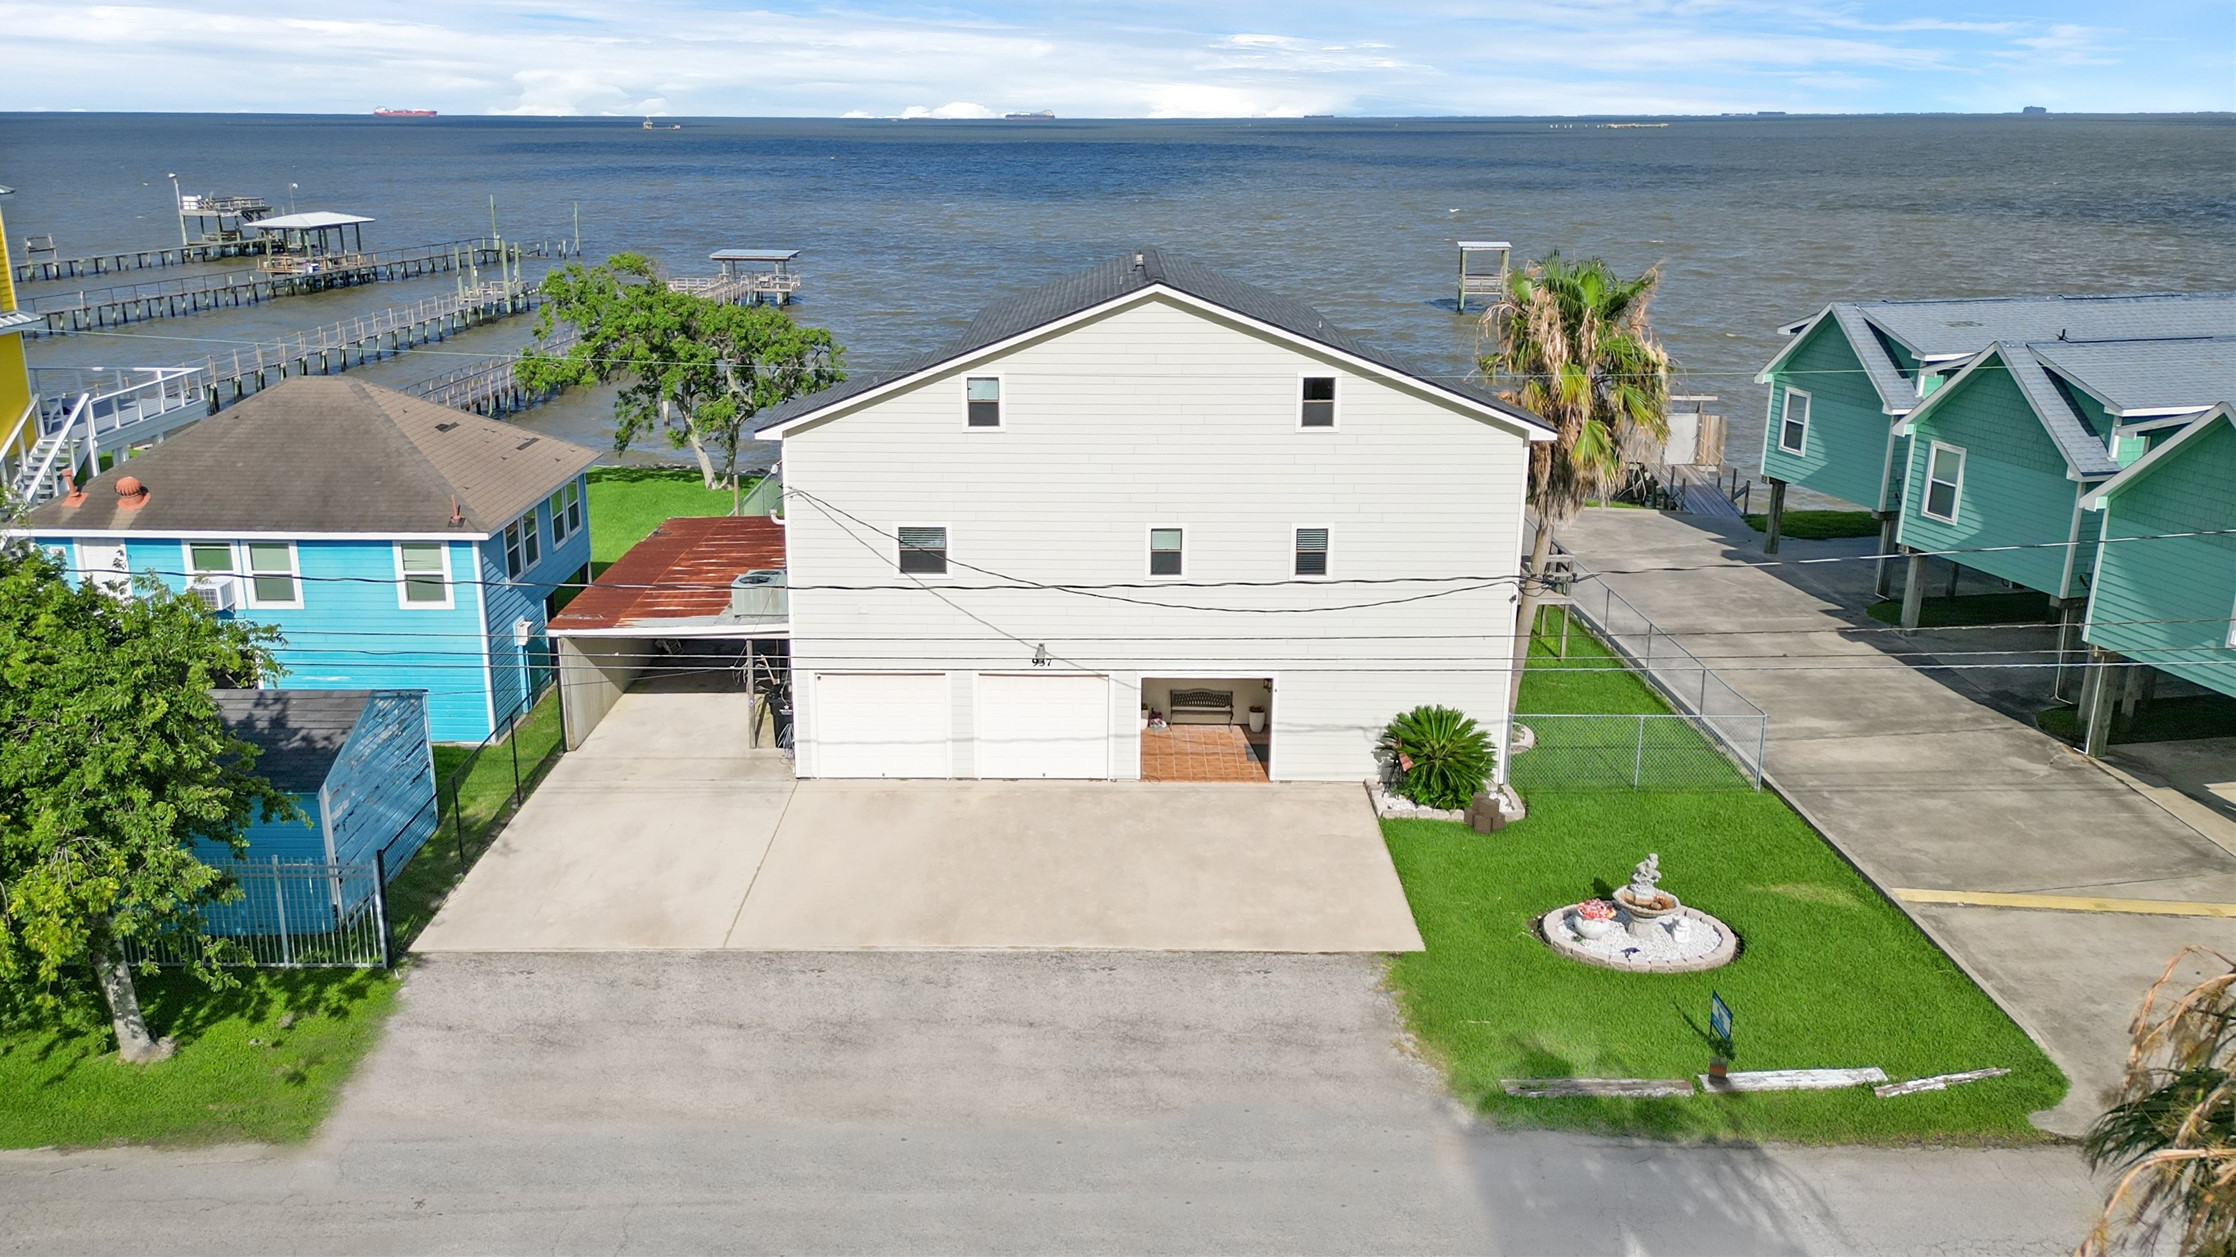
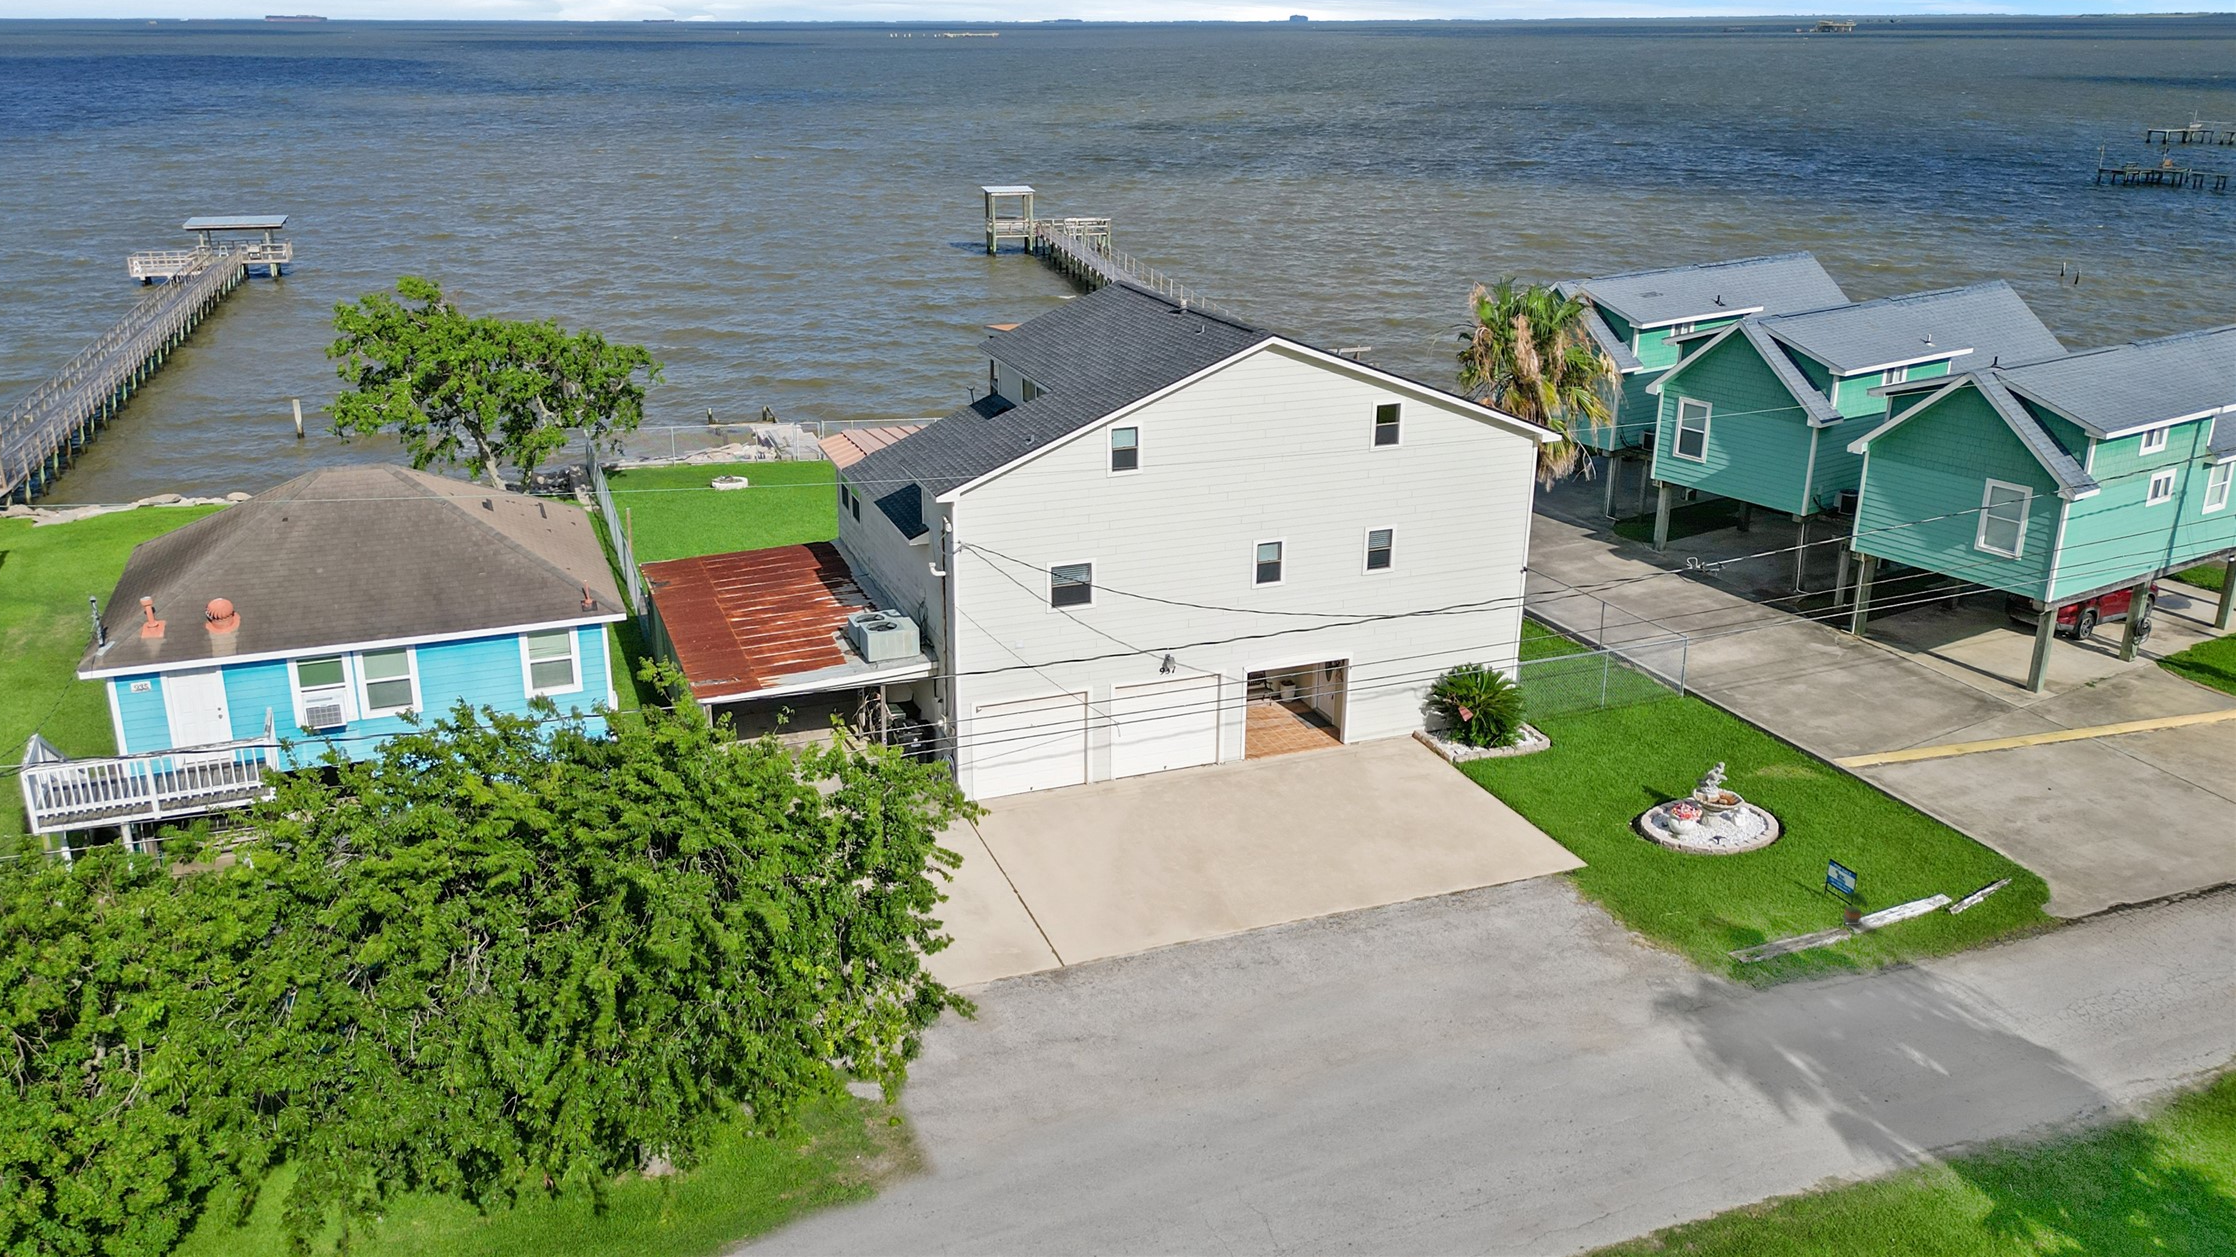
cardboard box: present [1464,792,1505,833] -> none [1508,729,1542,762]

